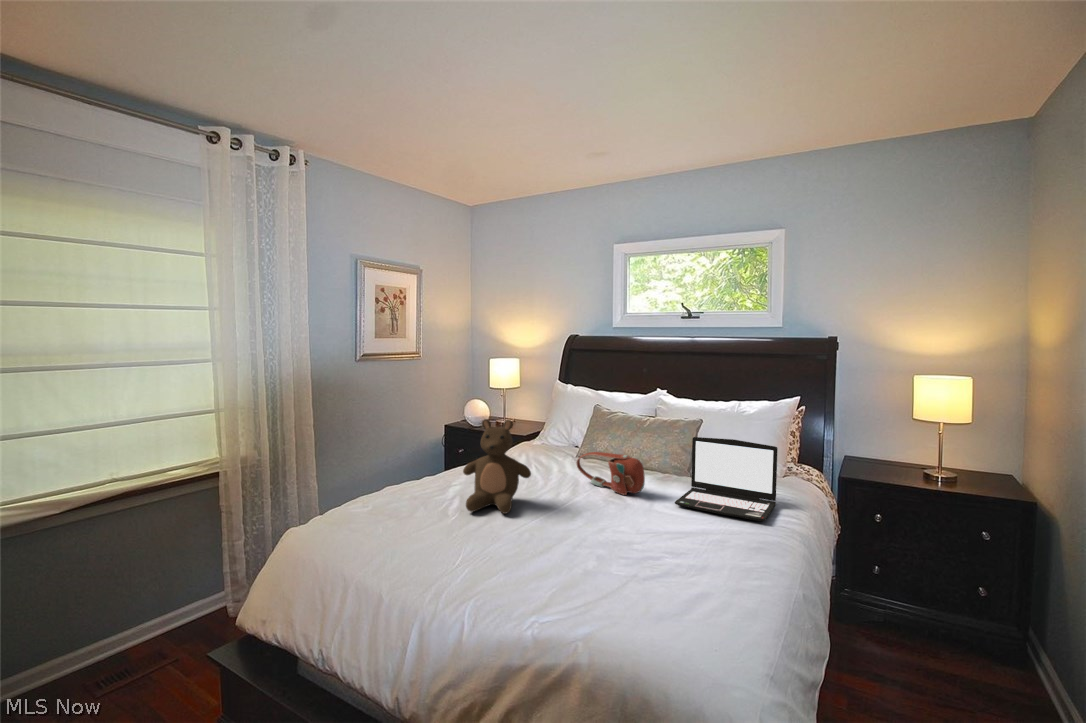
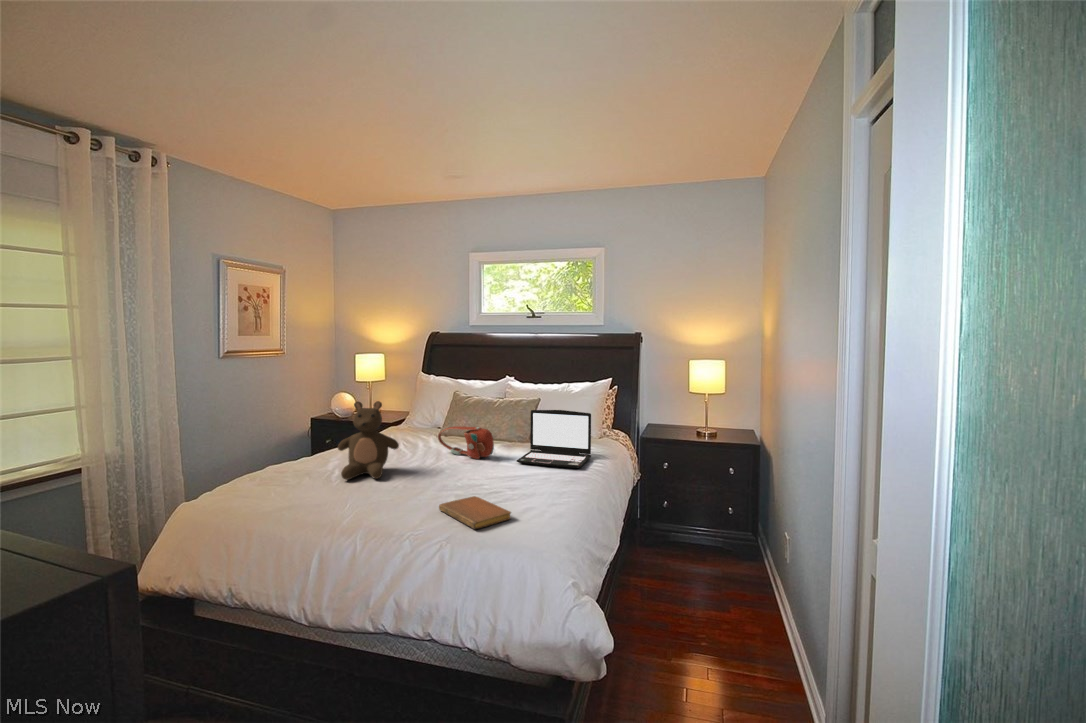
notebook: none [578,556,676,612] -> present [439,496,511,529]

